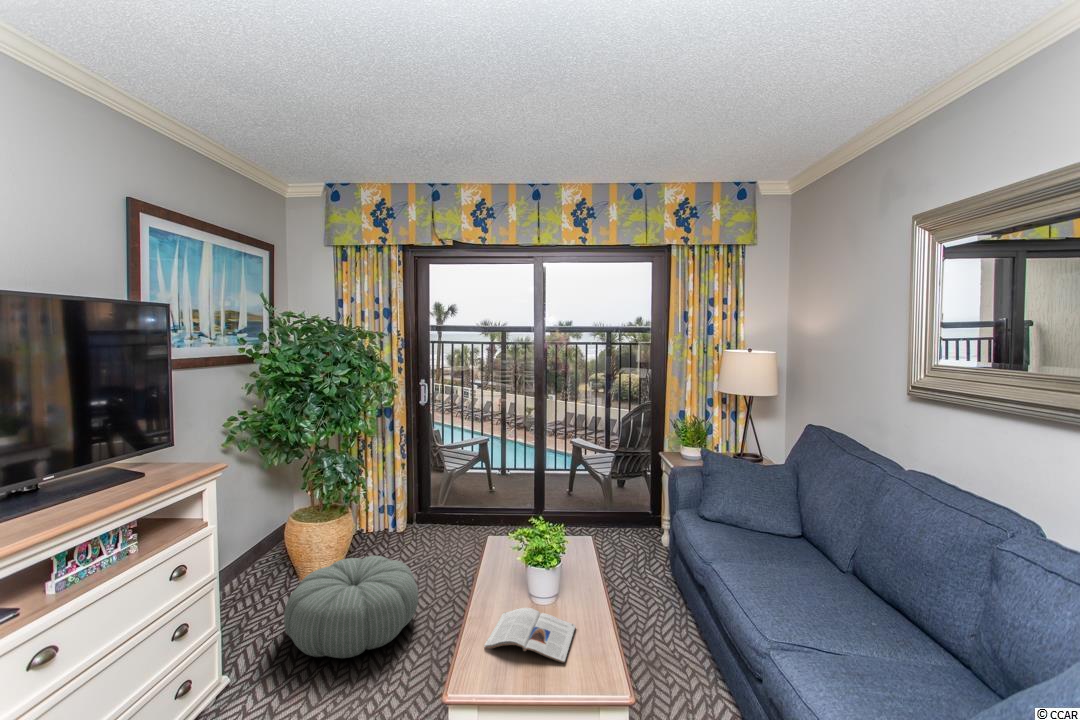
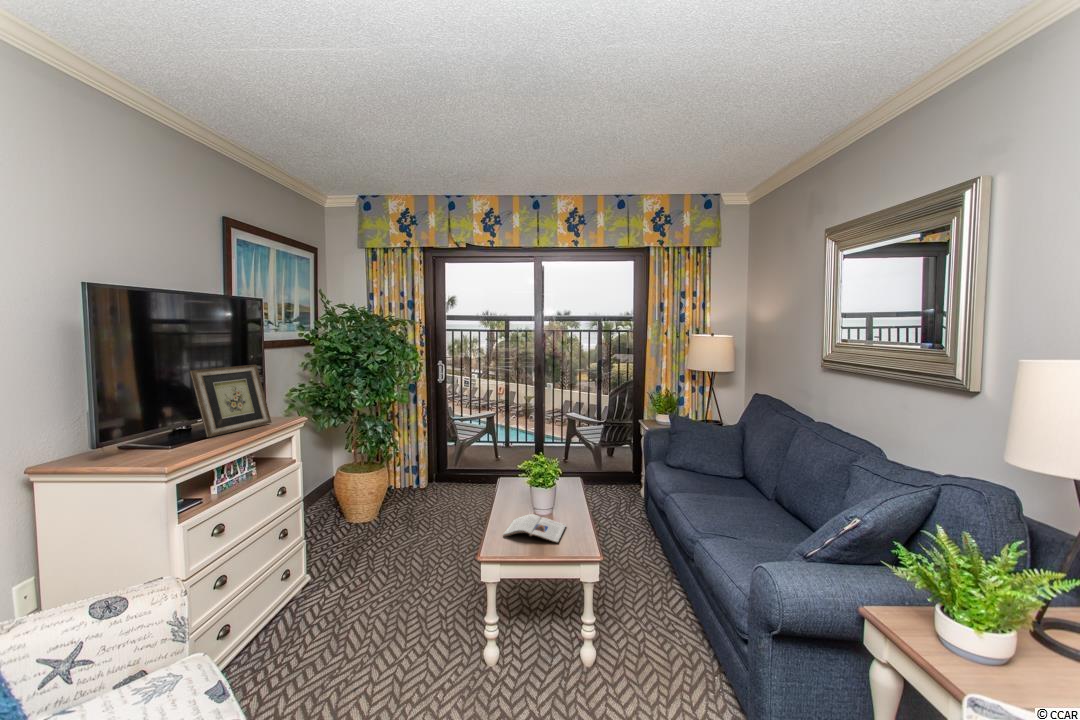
picture frame: none [40,393,174,502] -> present [190,365,271,437]
pouf: present [284,556,418,658] -> none [344,498,446,567]

